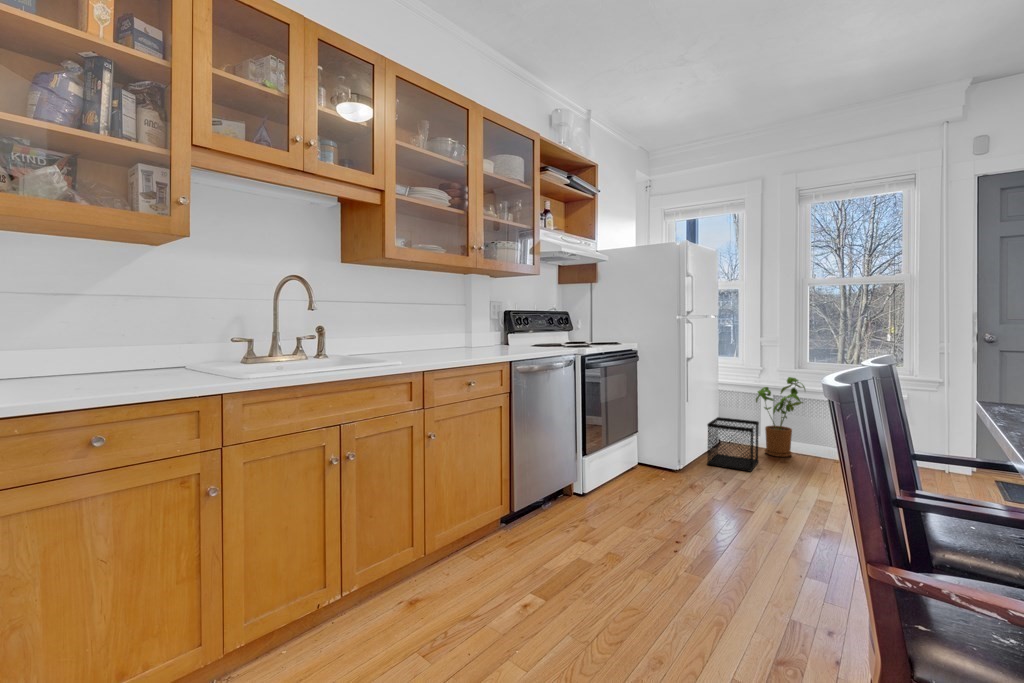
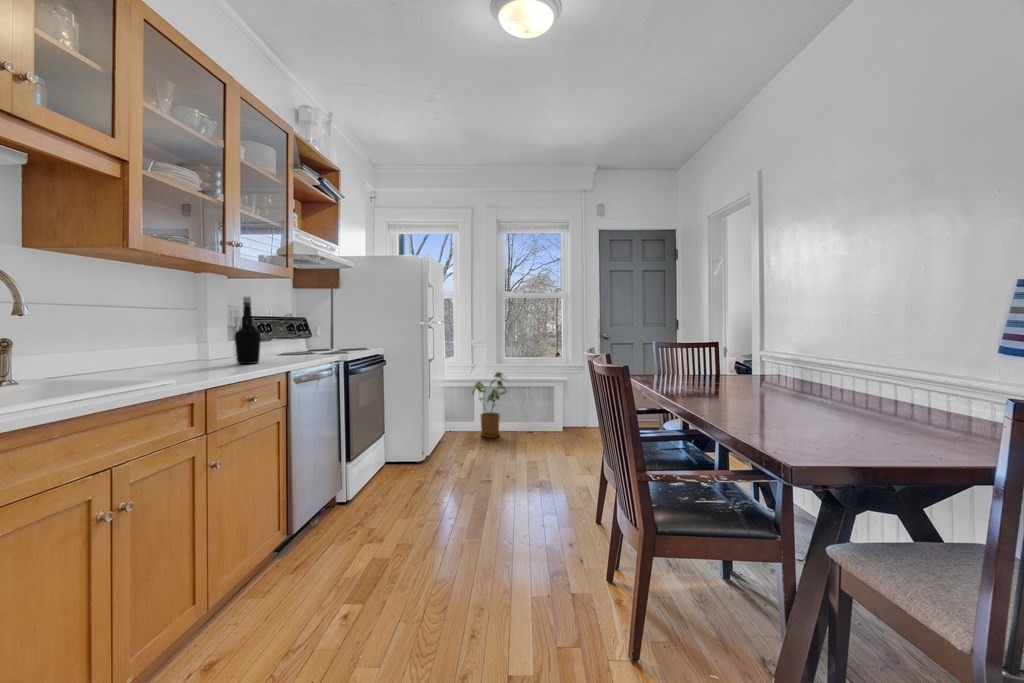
bottle: none [474,293,494,353] -> present [235,297,261,364]
wastebasket: present [707,417,759,472] -> none [442,410,480,453]

